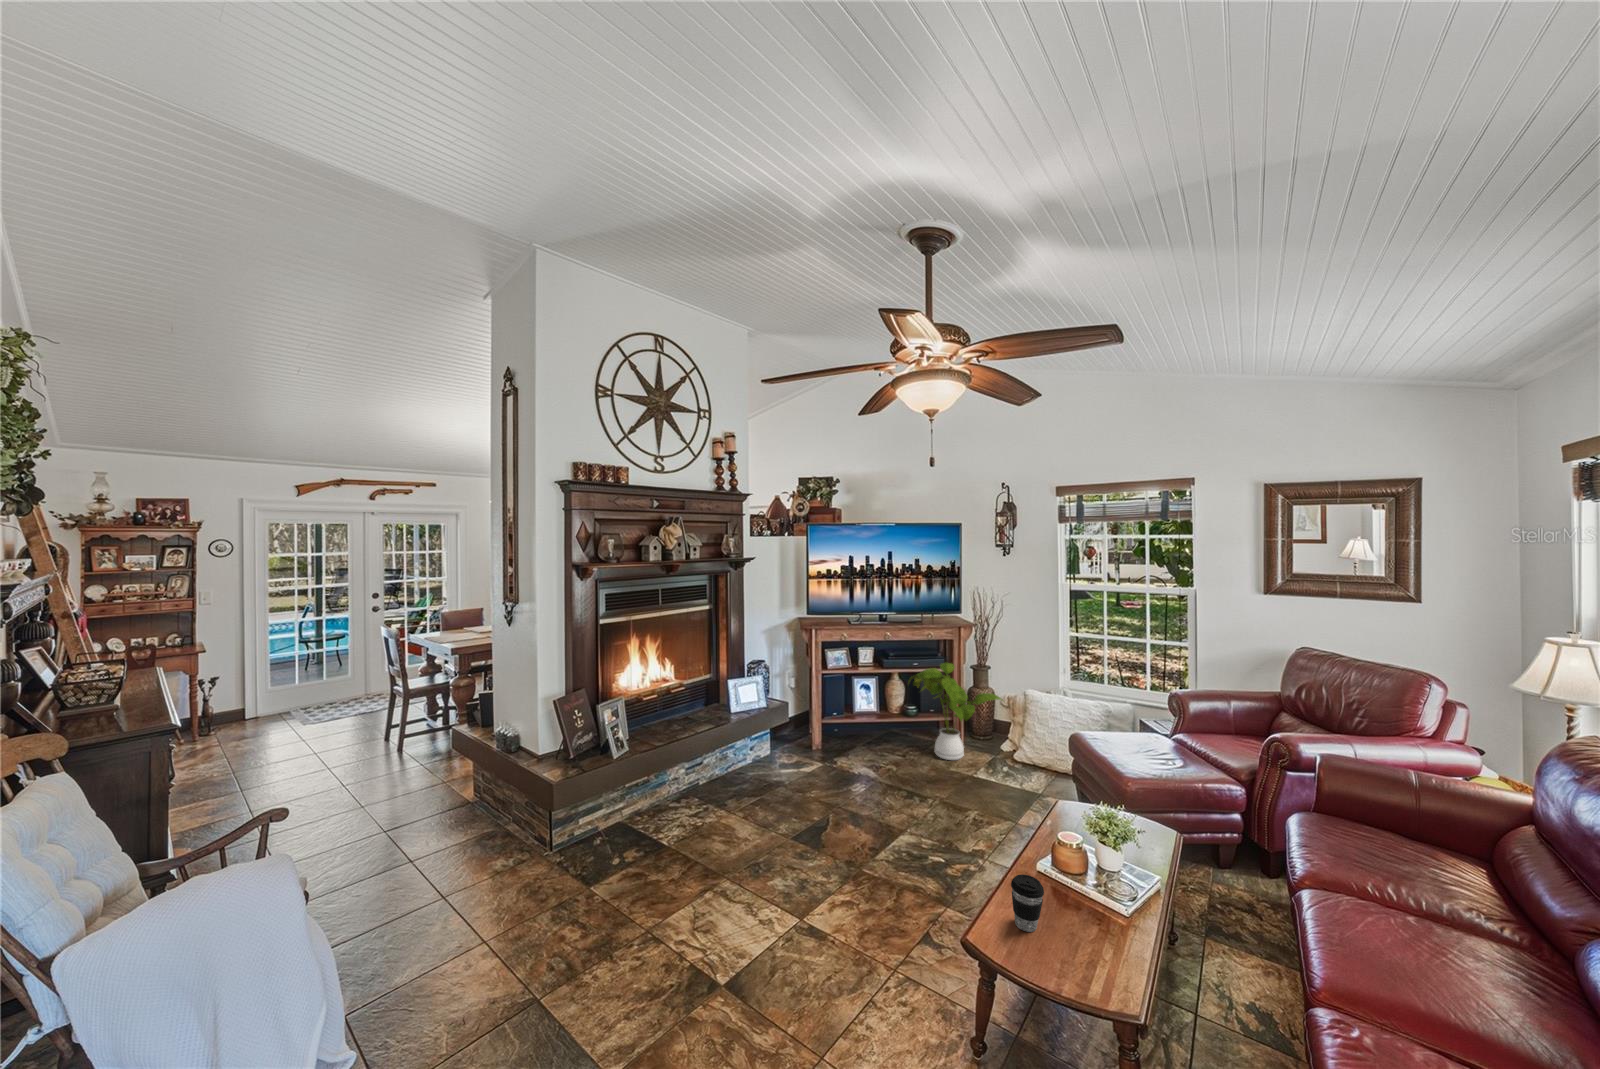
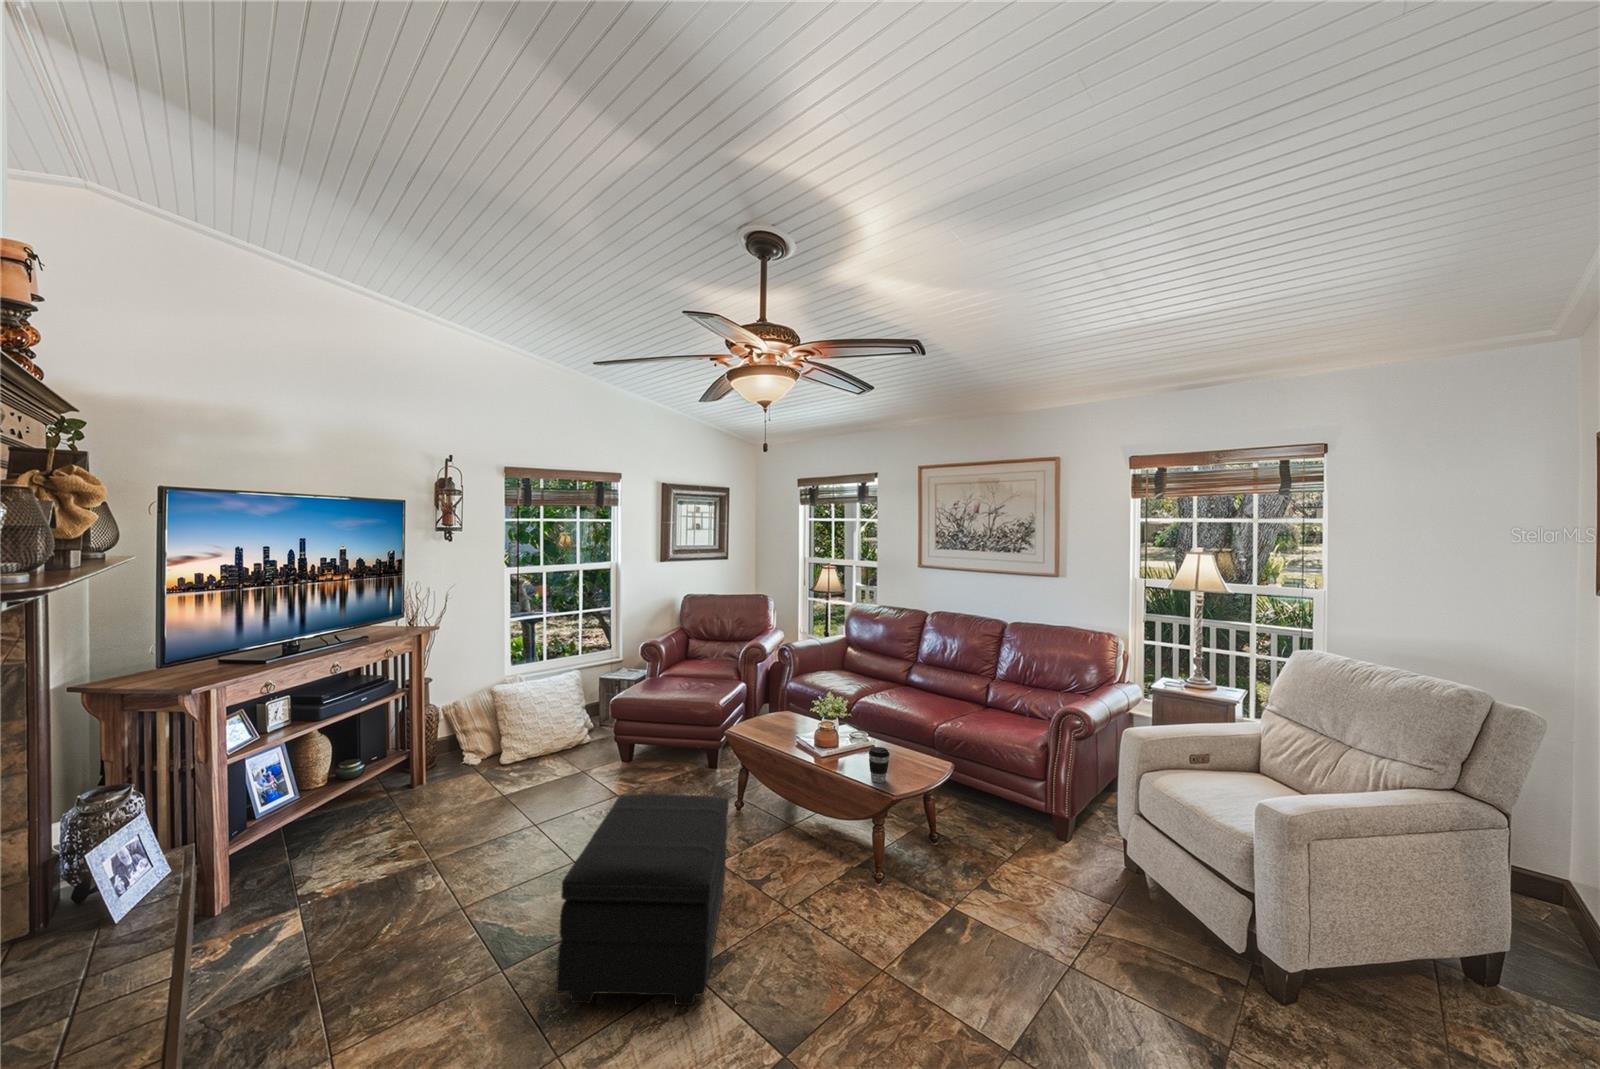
house plant: present [908,663,1002,760] -> none [369,679,499,808]
footstool: none [751,780,919,927] -> present [556,794,729,1005]

